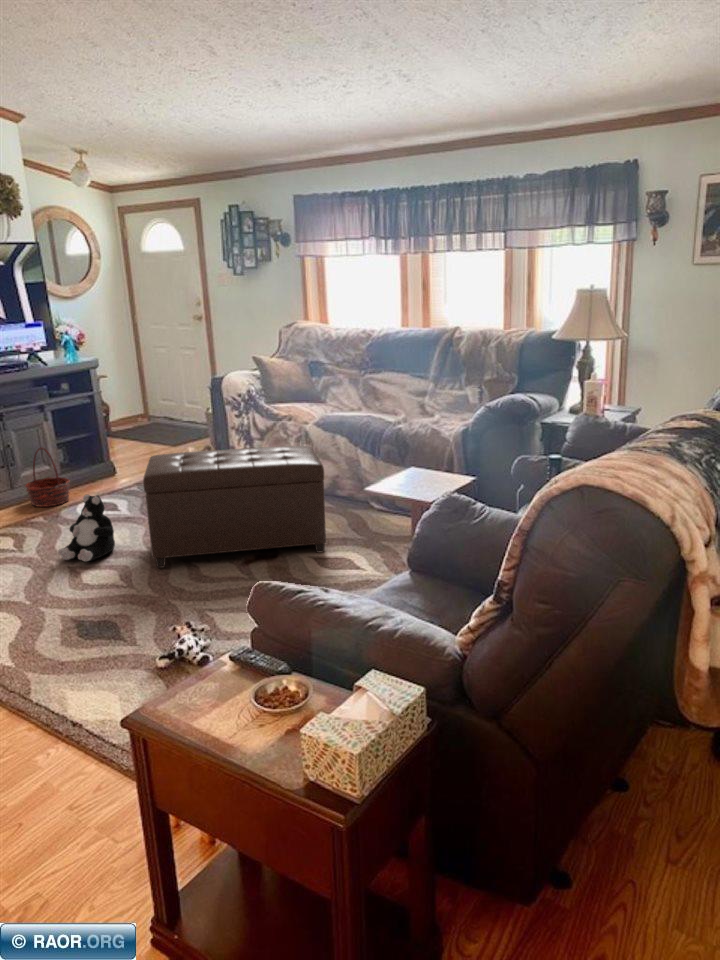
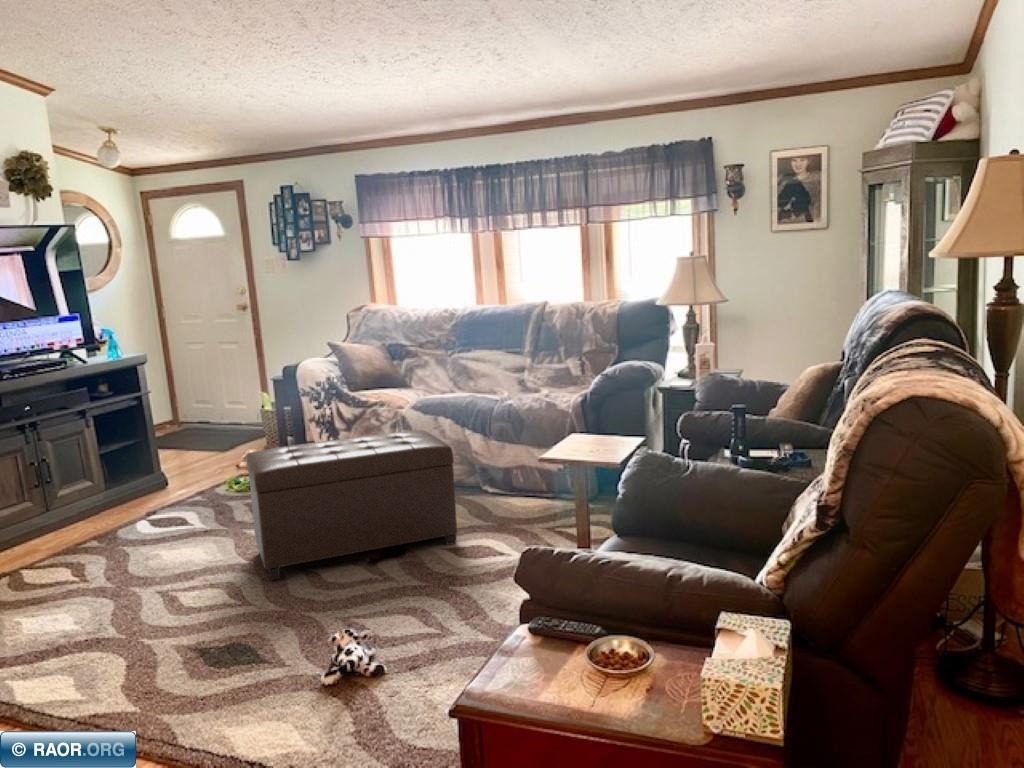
basket: present [25,448,70,507] -> none [65,459,122,530]
plush toy: present [58,495,115,562] -> none [142,503,208,583]

